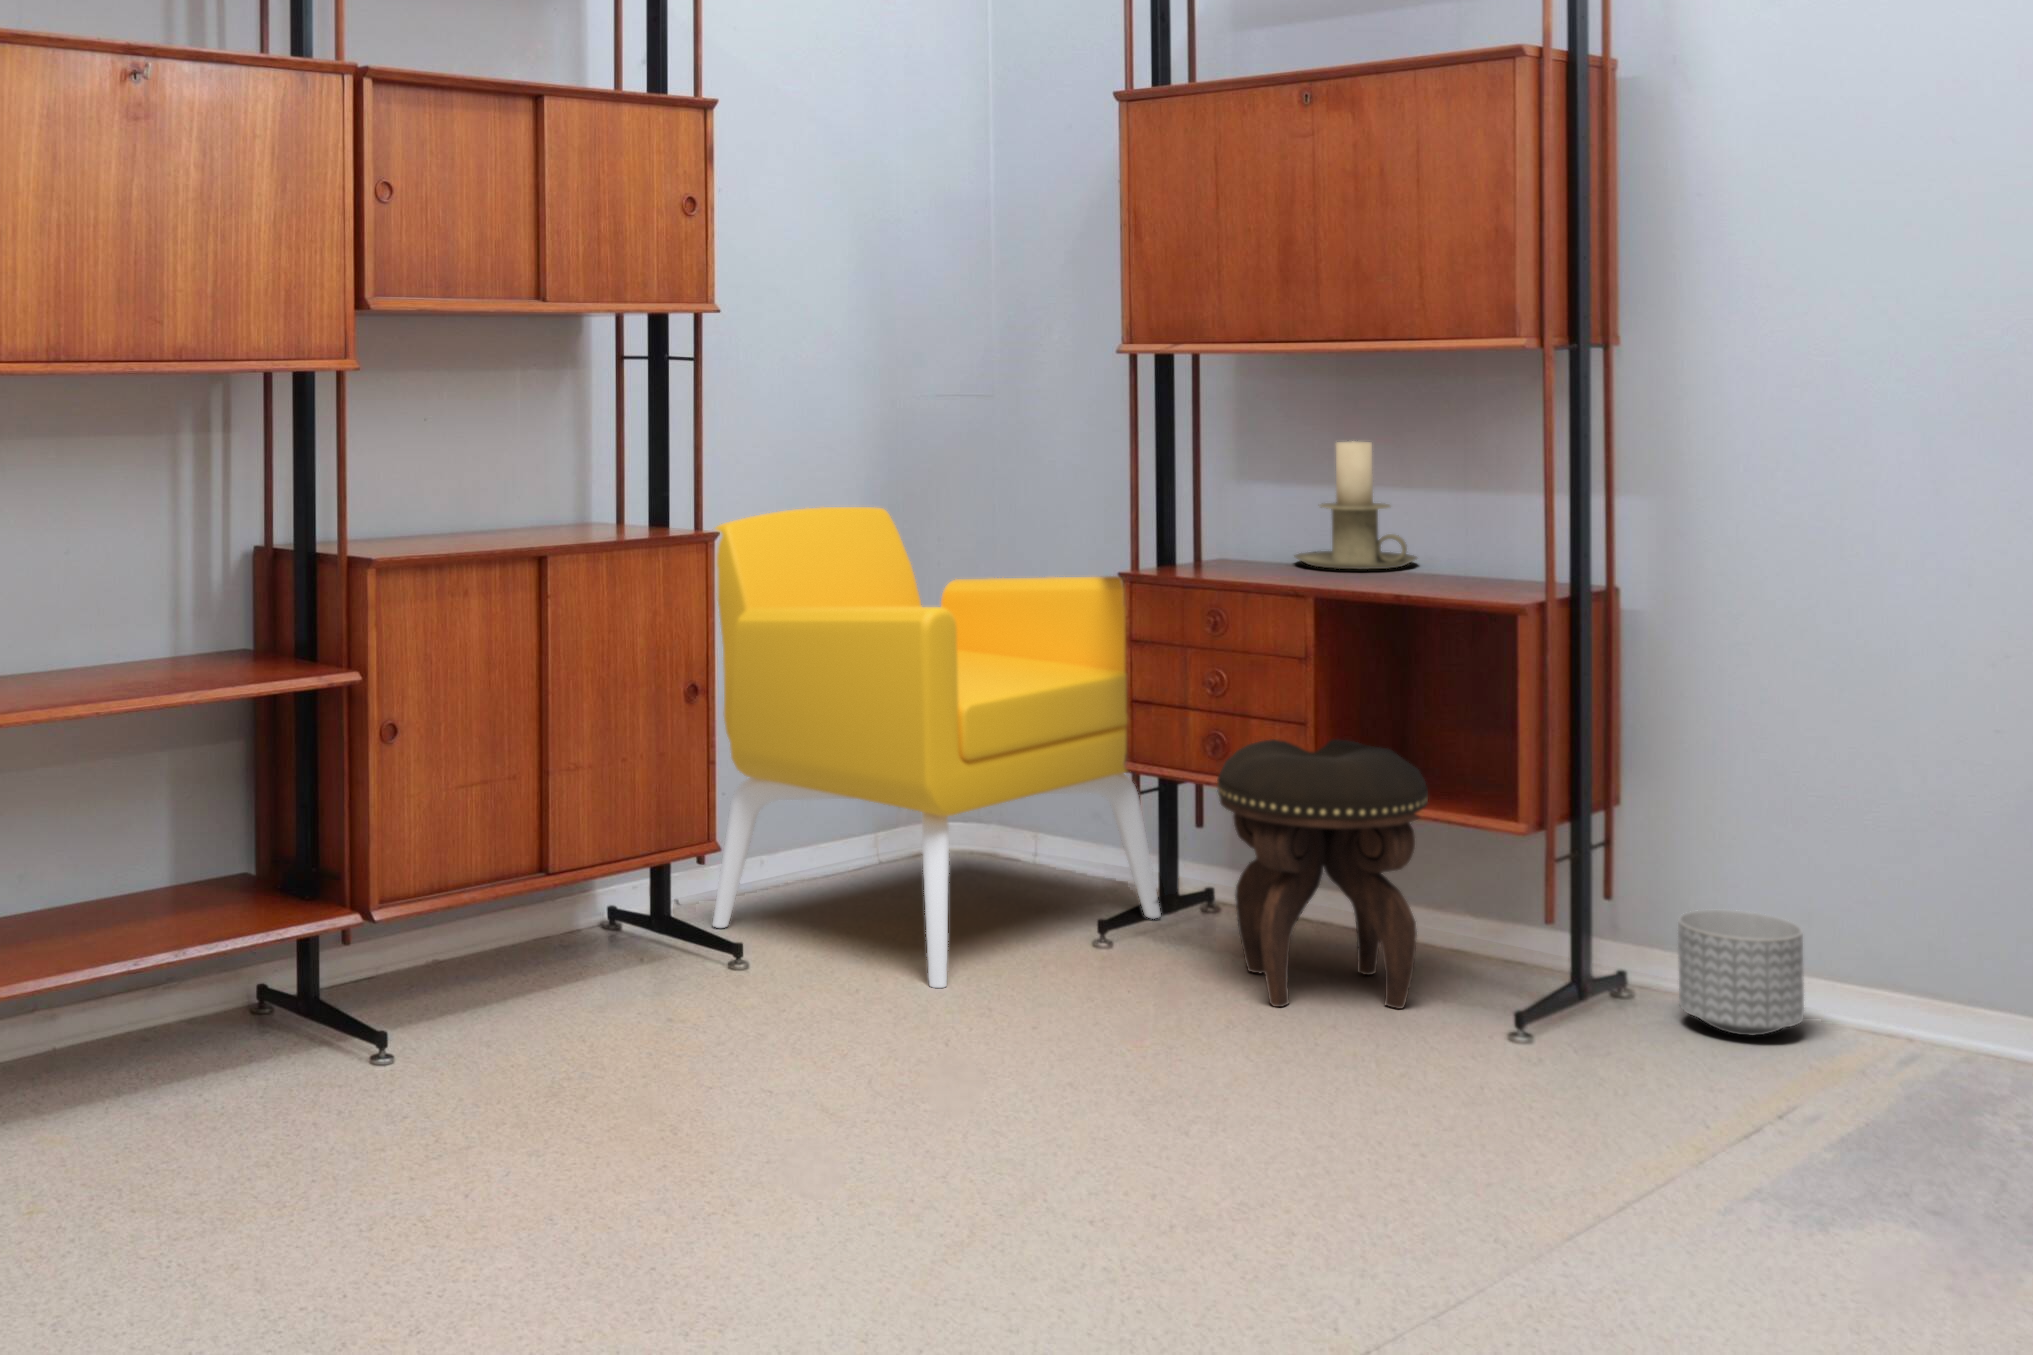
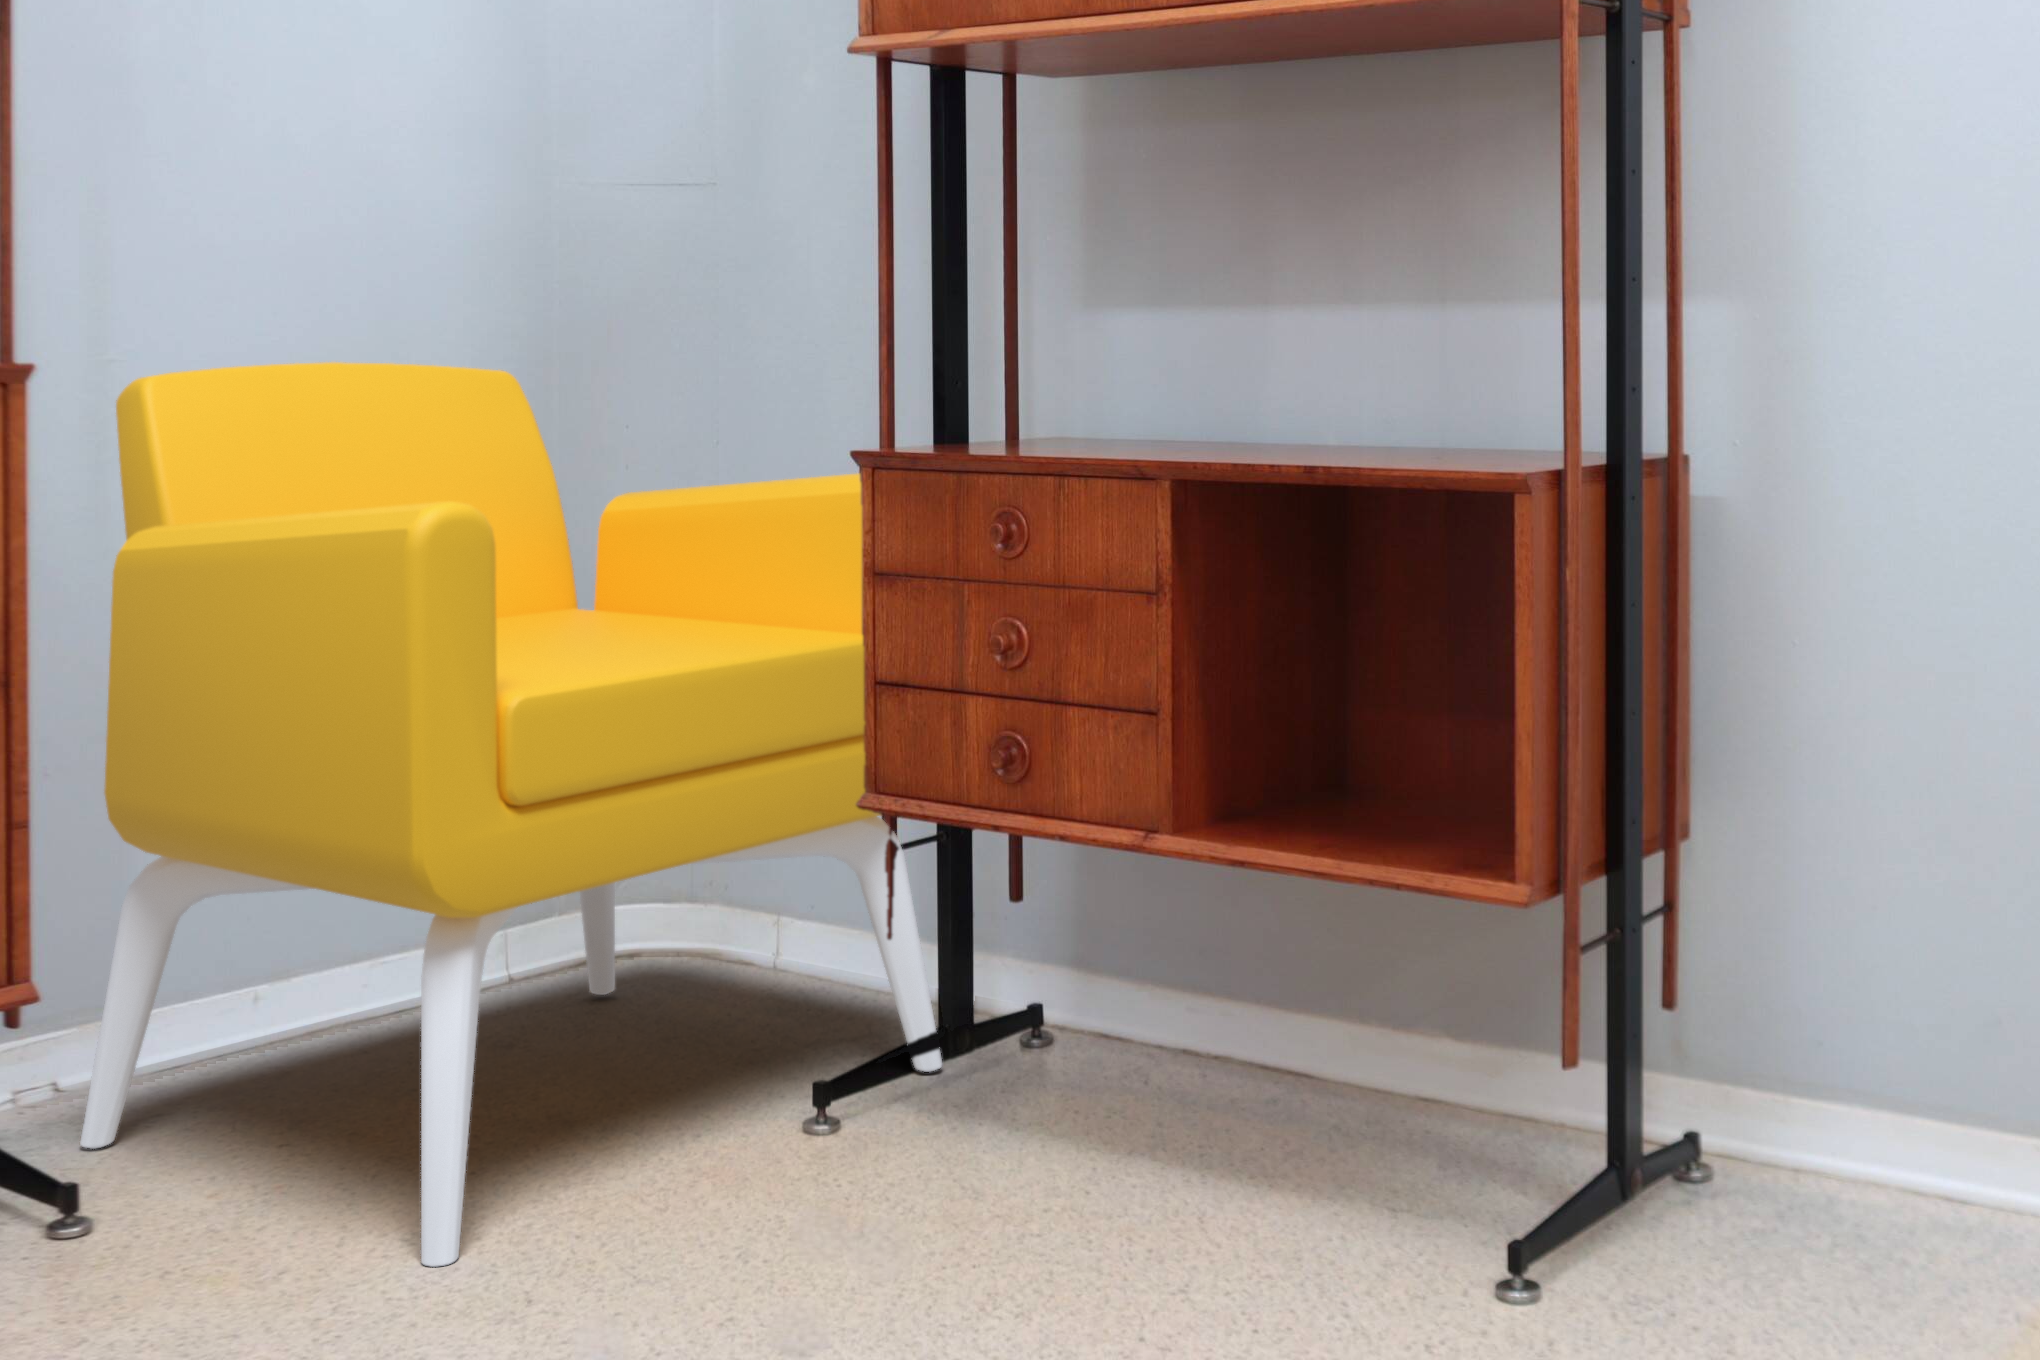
candle holder: present [1295,441,1417,569] -> none [1165,228,1367,445]
footstool: present [1217,739,1428,1009] -> none [993,741,1365,1259]
planter: present [1678,910,1804,1036] -> none [1785,1021,1992,1255]

